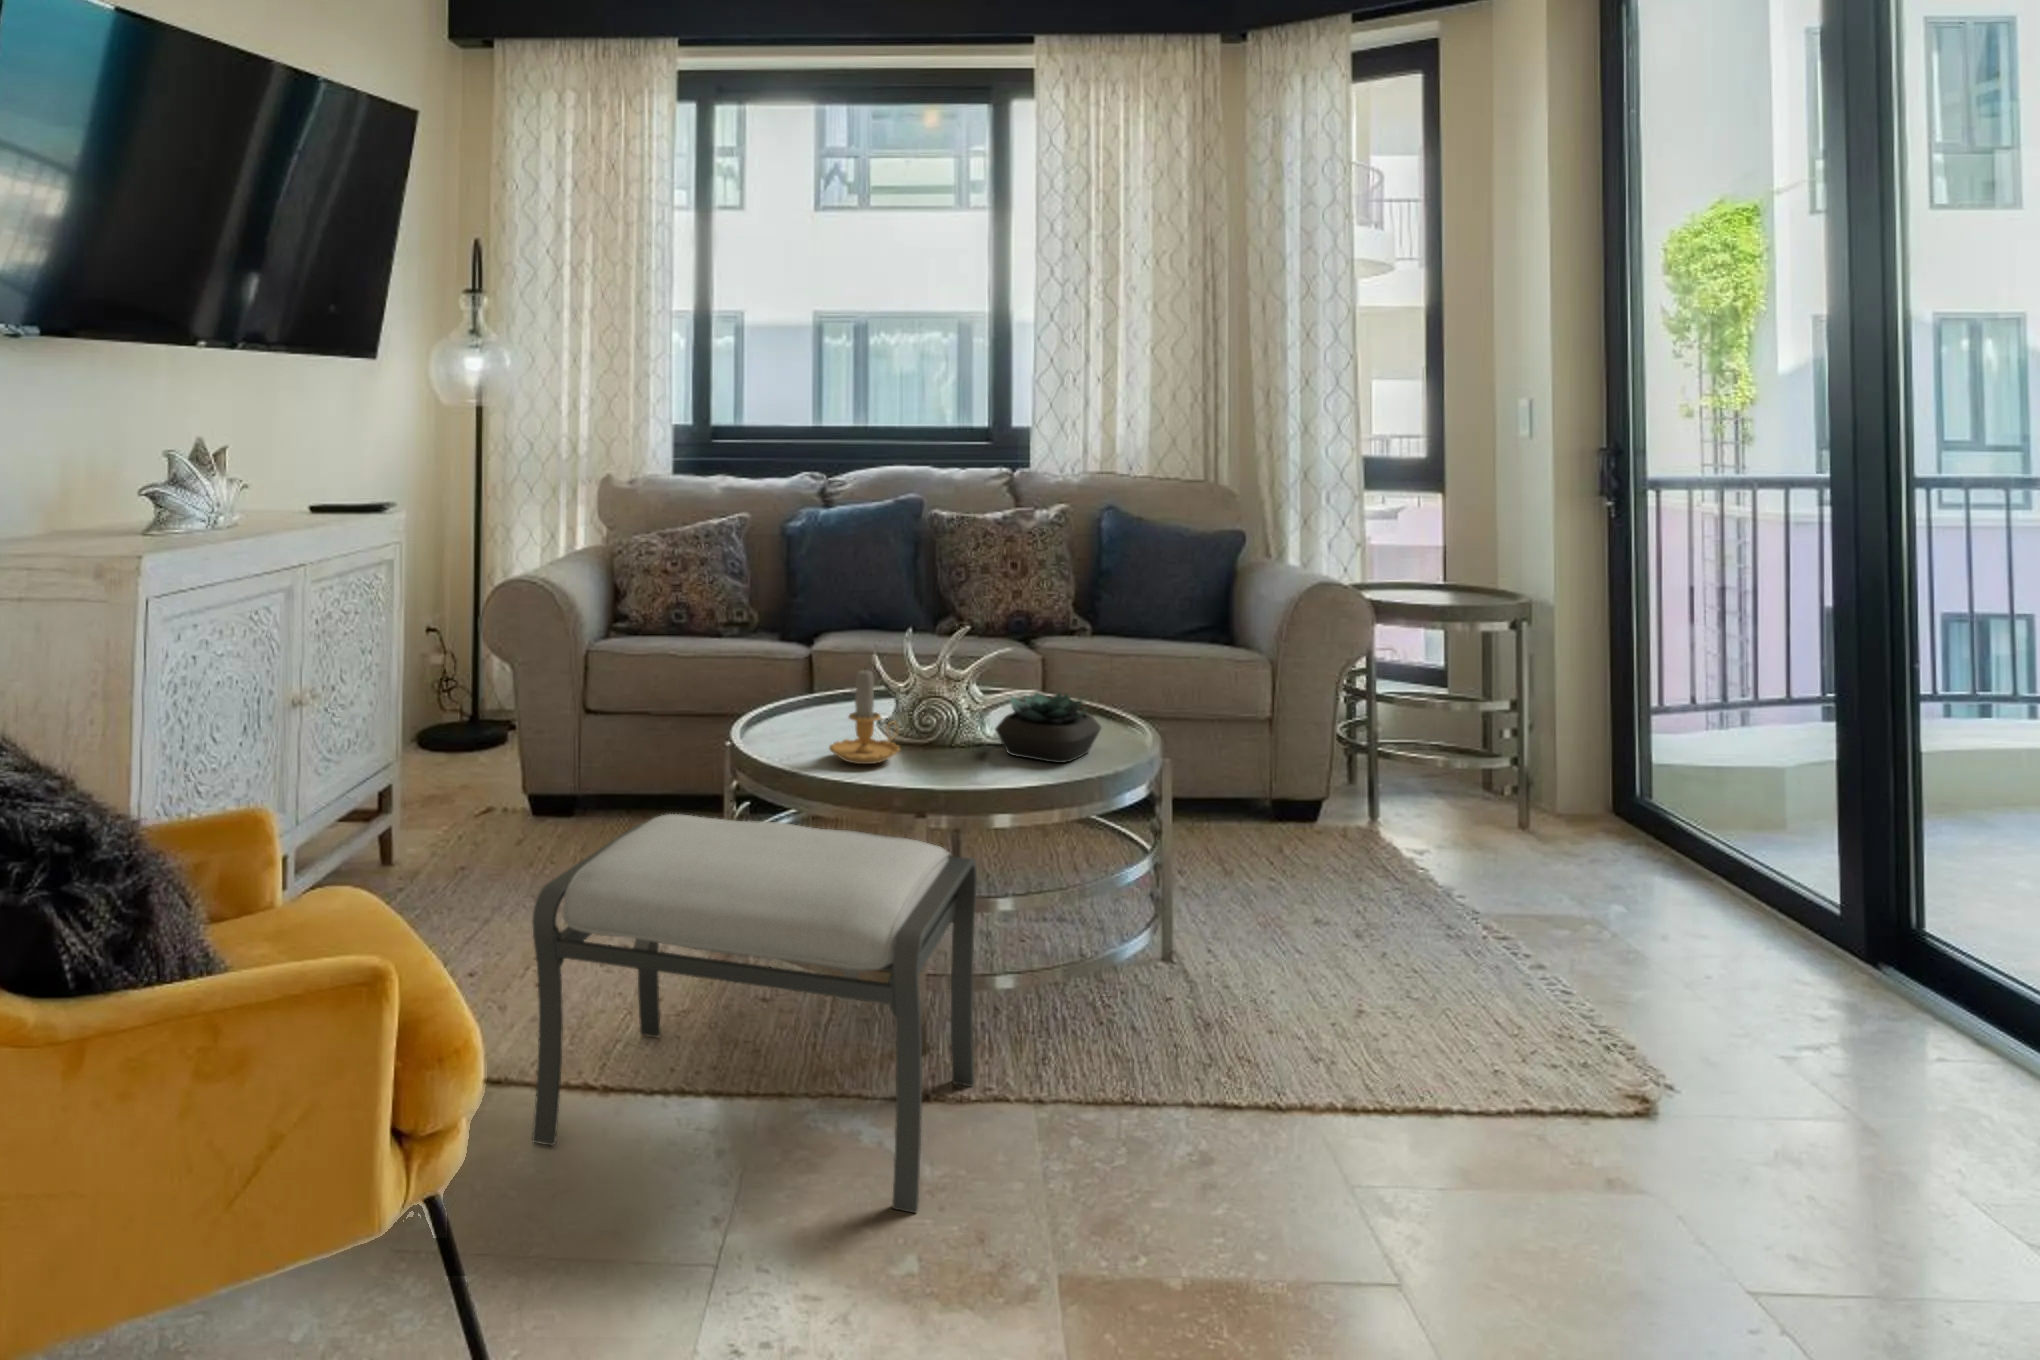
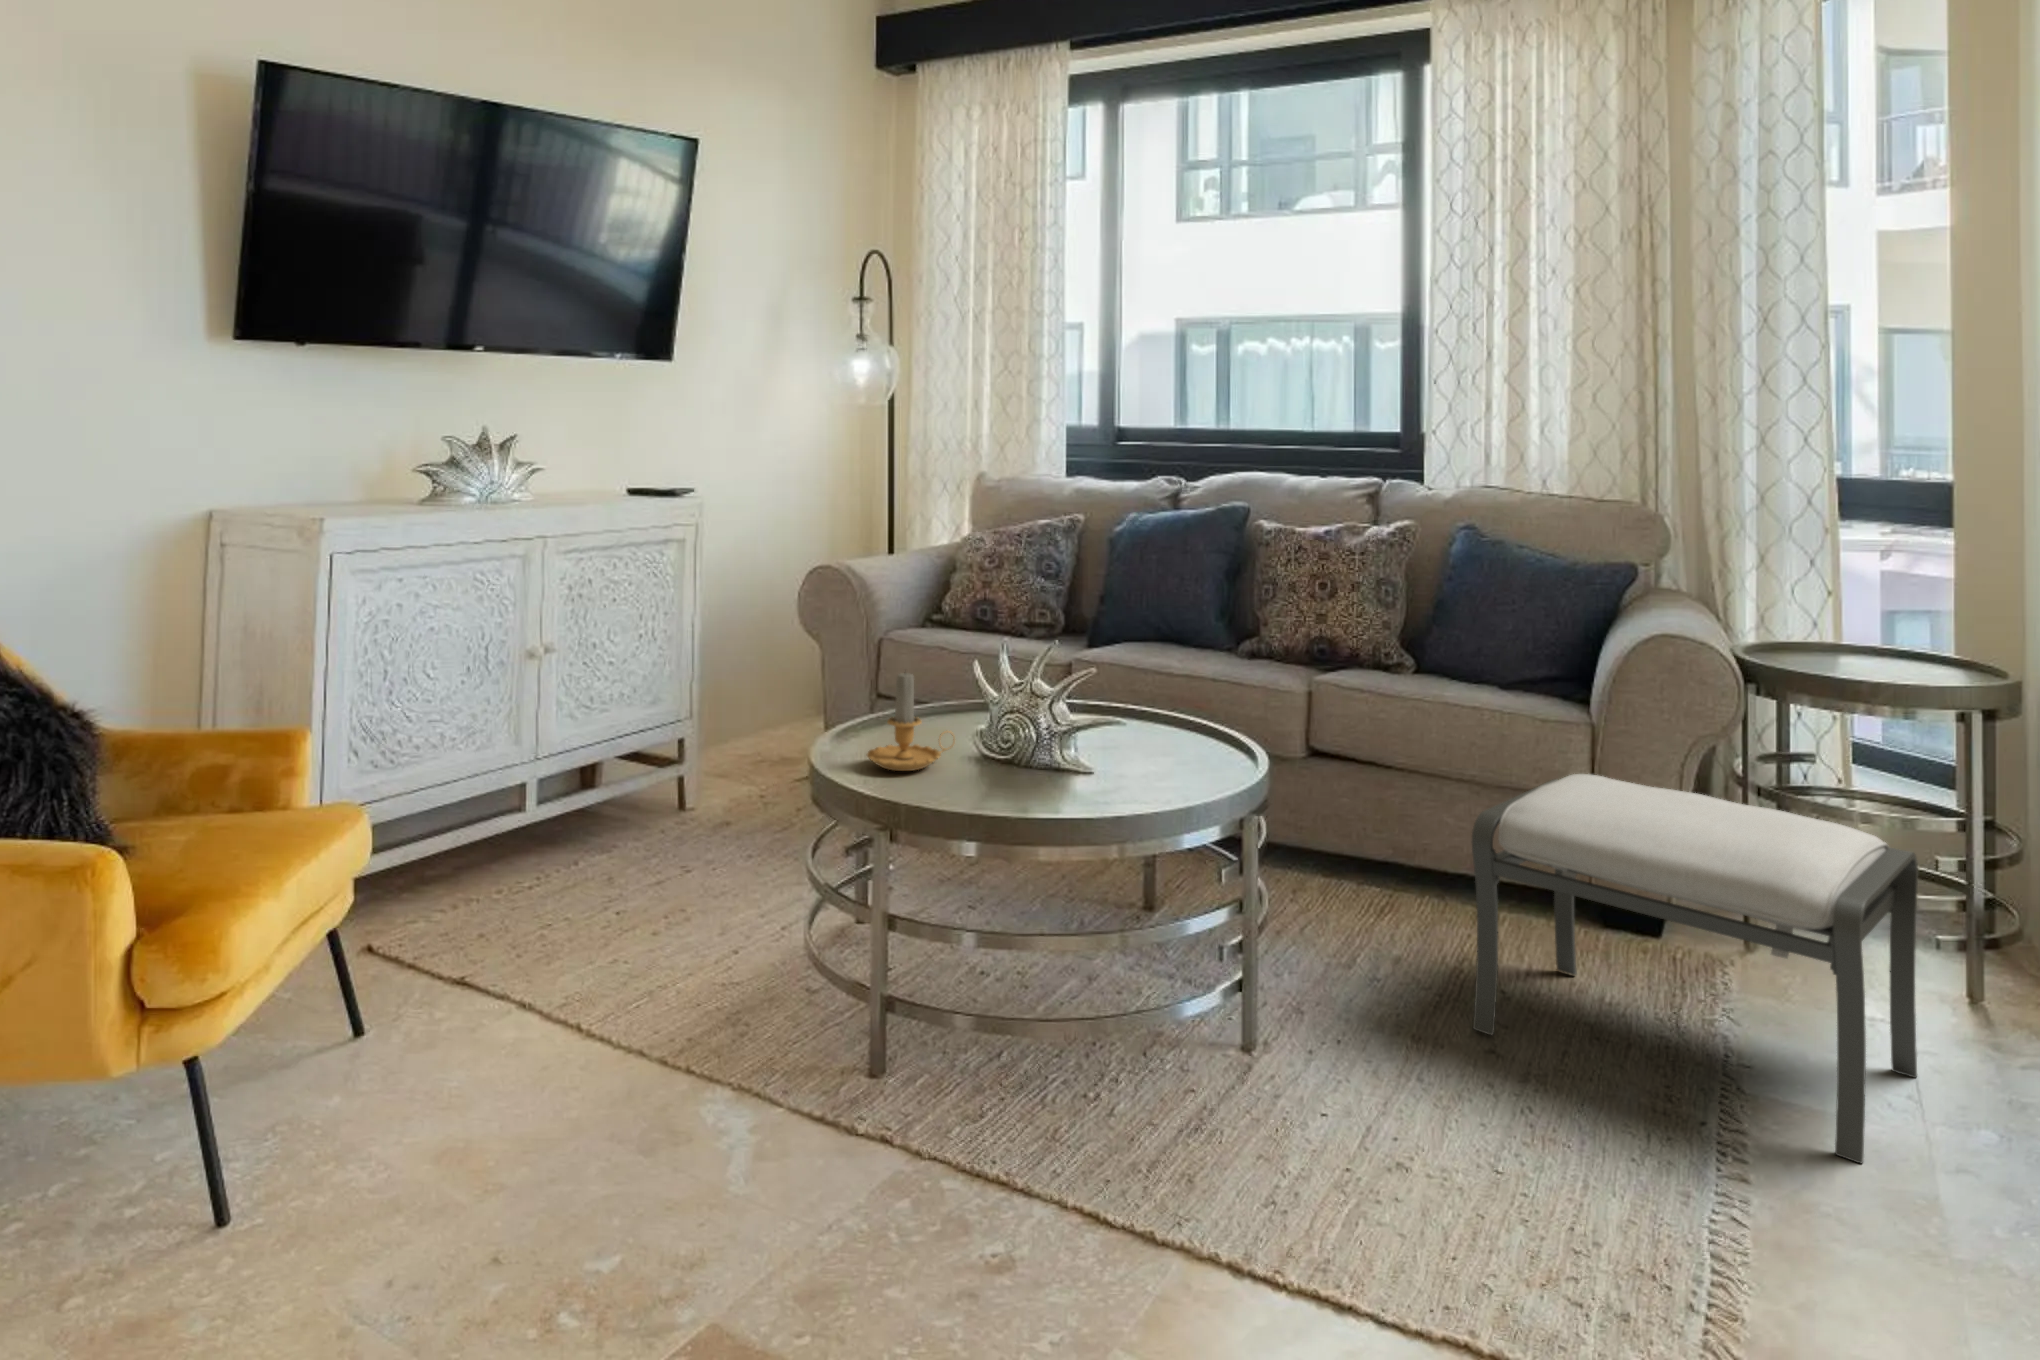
succulent plant: present [995,693,1101,763] -> none [1036,718,1158,798]
ottoman: present [532,814,977,1213] -> present [1472,774,1918,1163]

